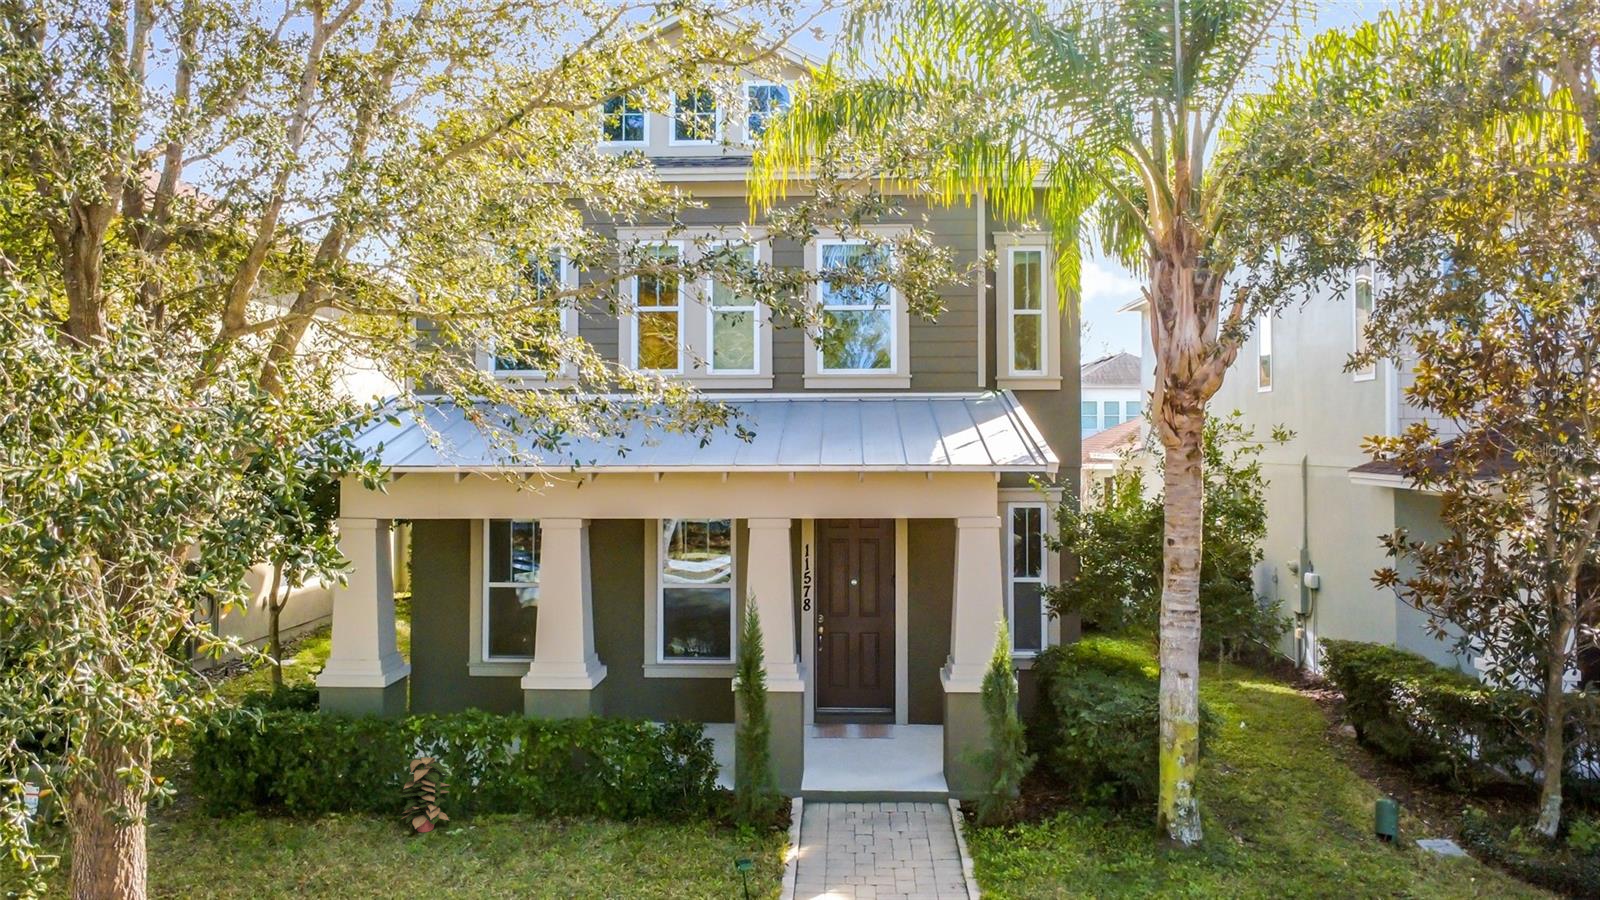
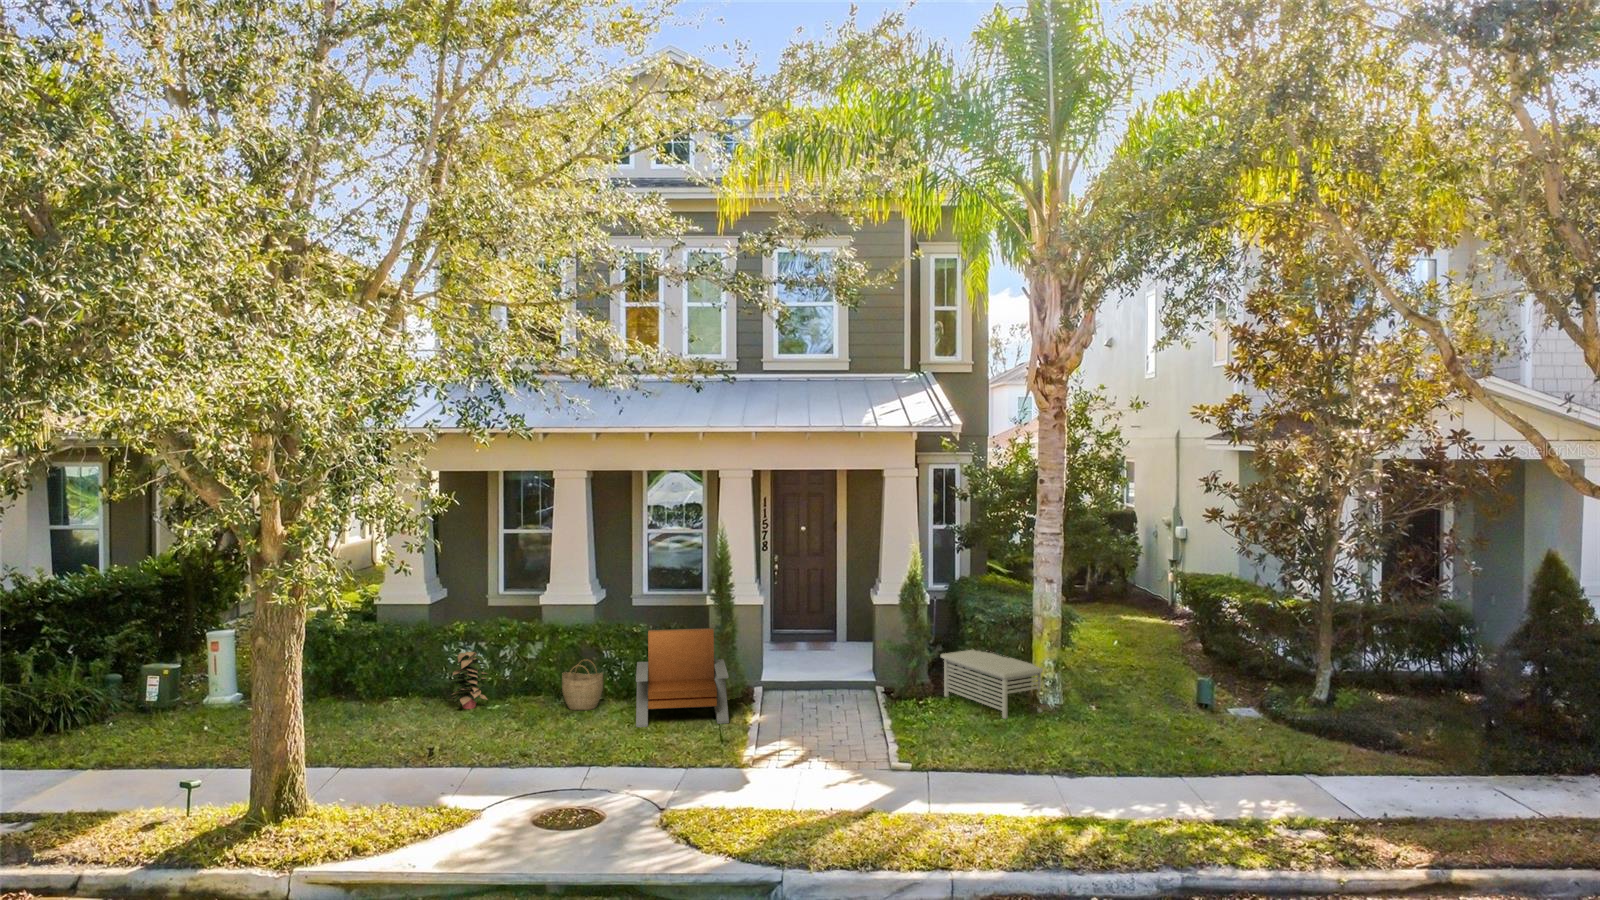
lounge chair: none [634,730,757,869] -> present [636,628,729,727]
storage bench: none [1033,753,1177,860] -> present [941,650,1043,719]
woven basket: none [543,768,595,837] -> present [562,661,603,710]

